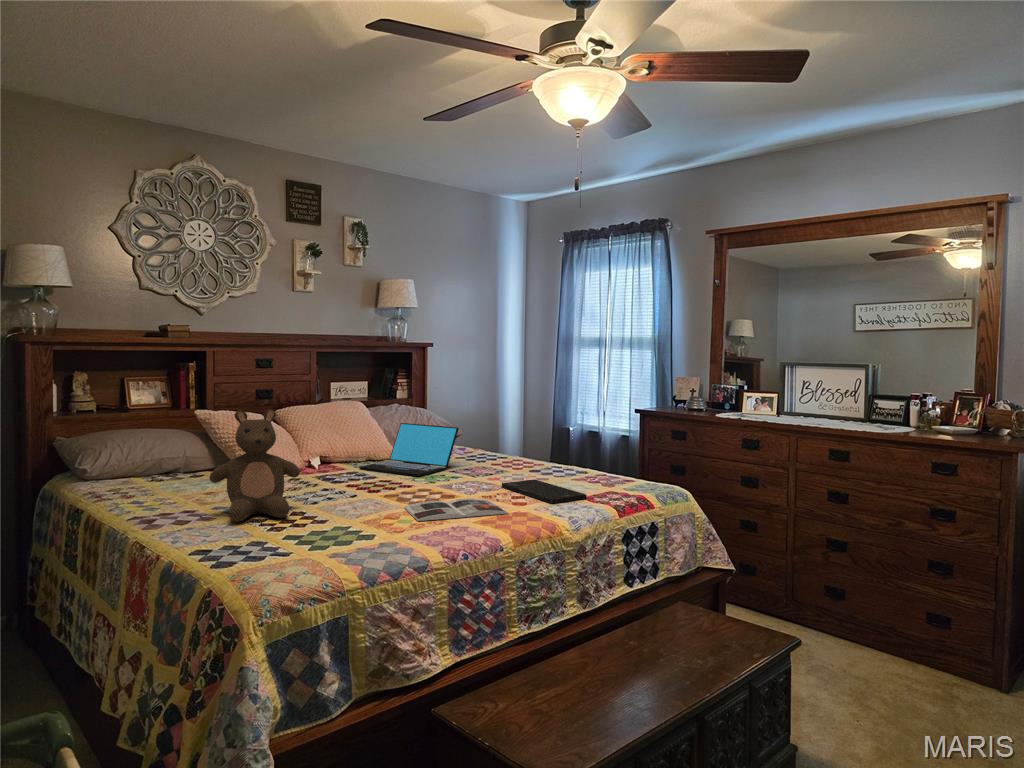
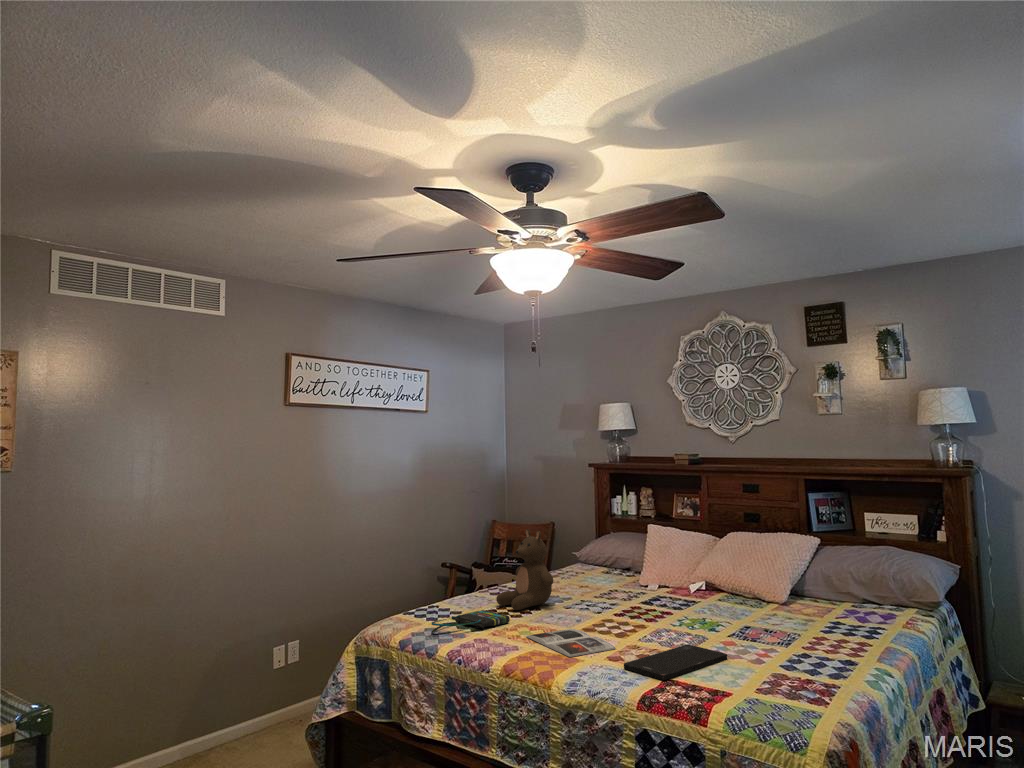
laptop: present [359,423,459,477] -> none [700,566,782,626]
tote bag: none [288,515,373,556] -> present [431,610,510,635]

